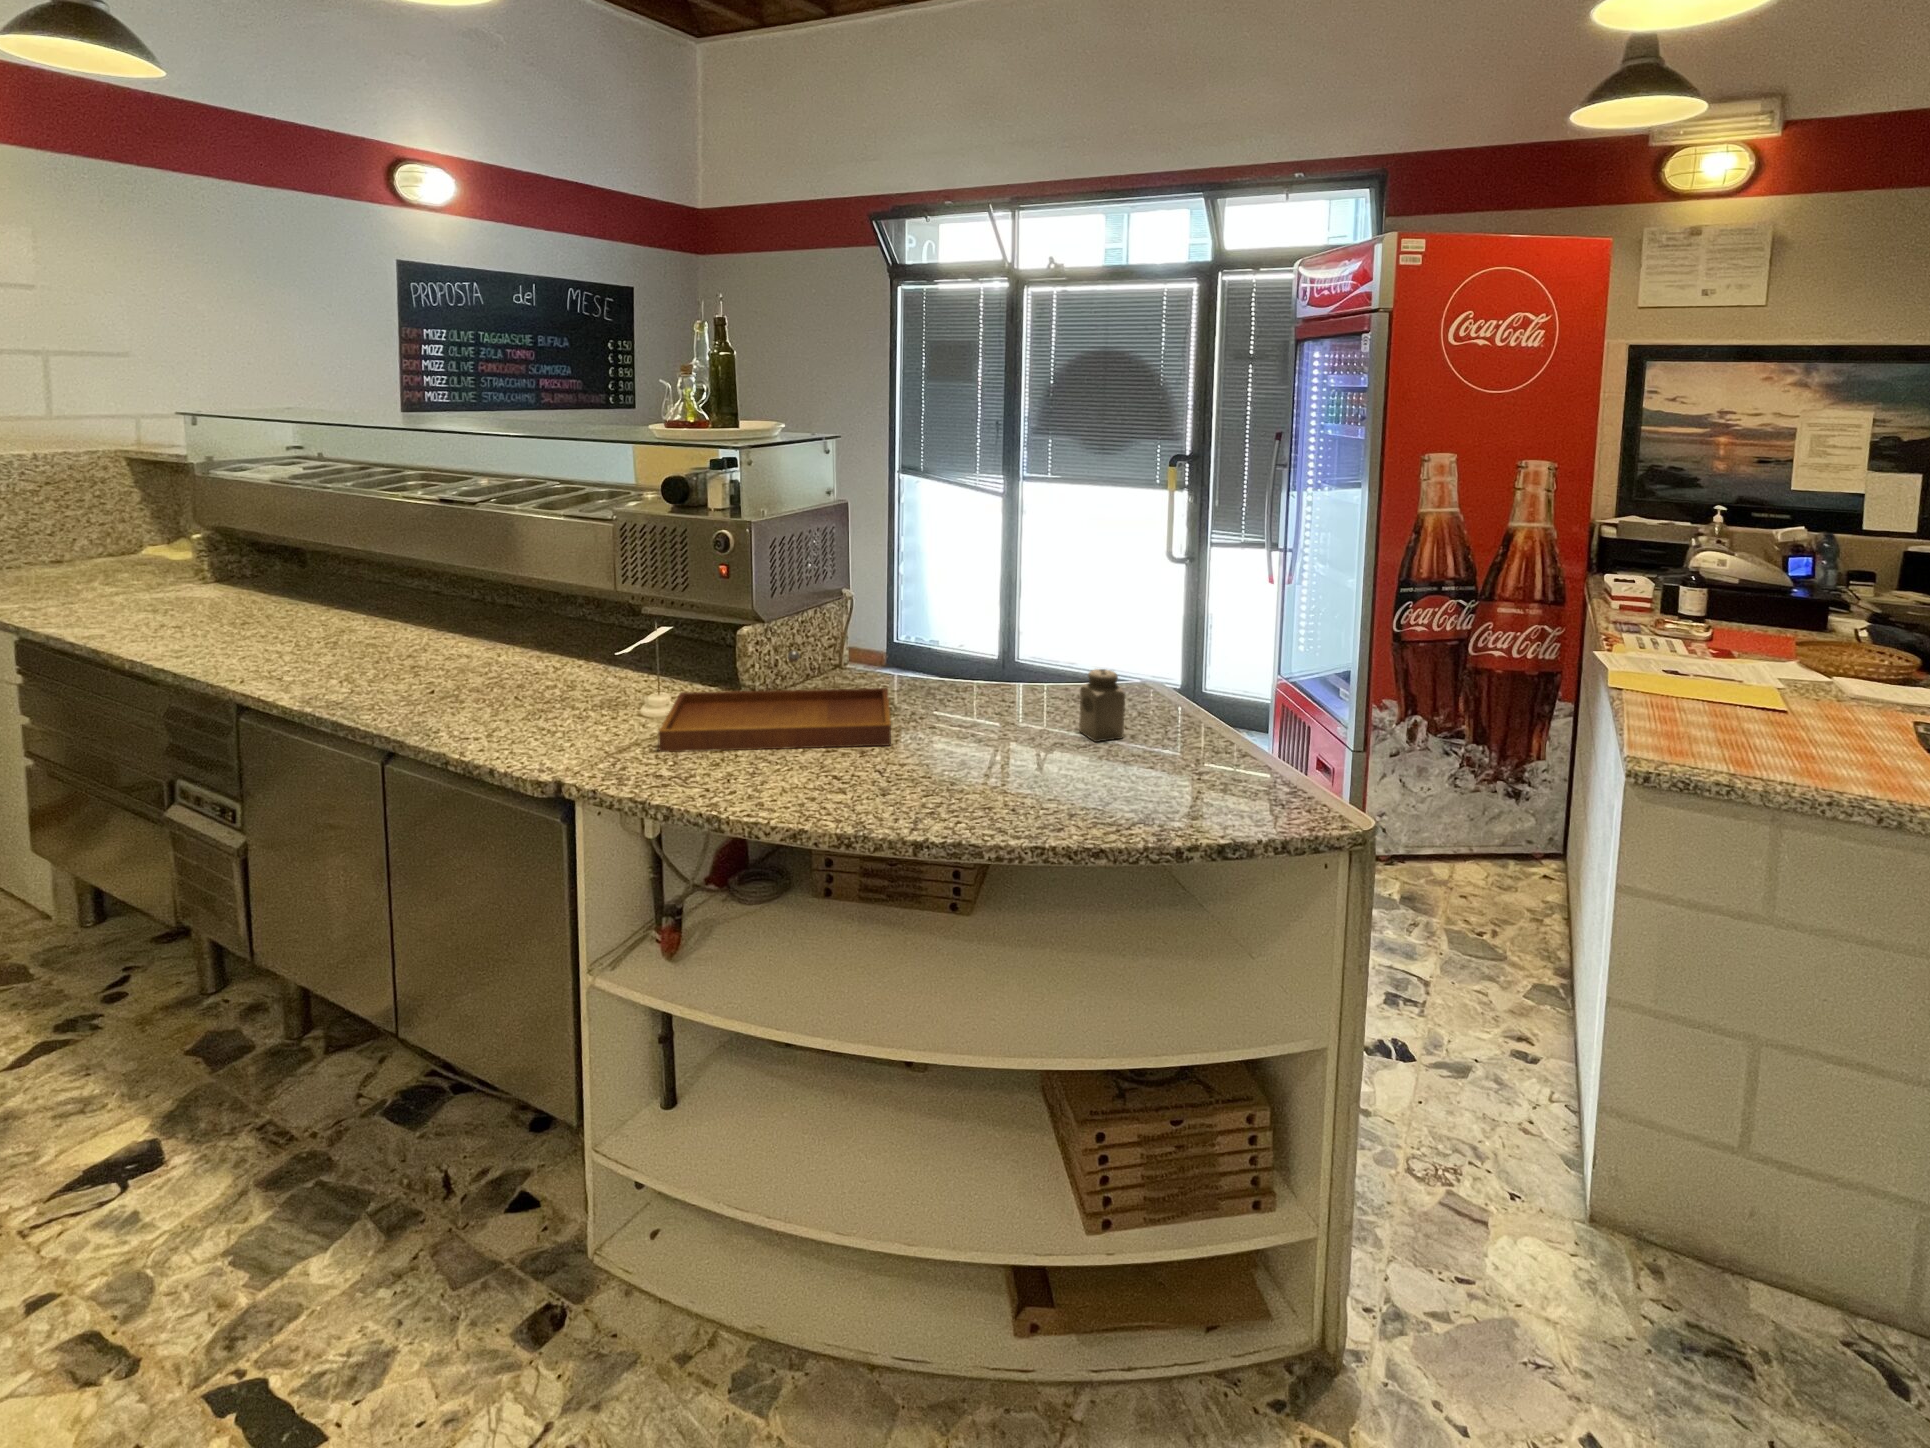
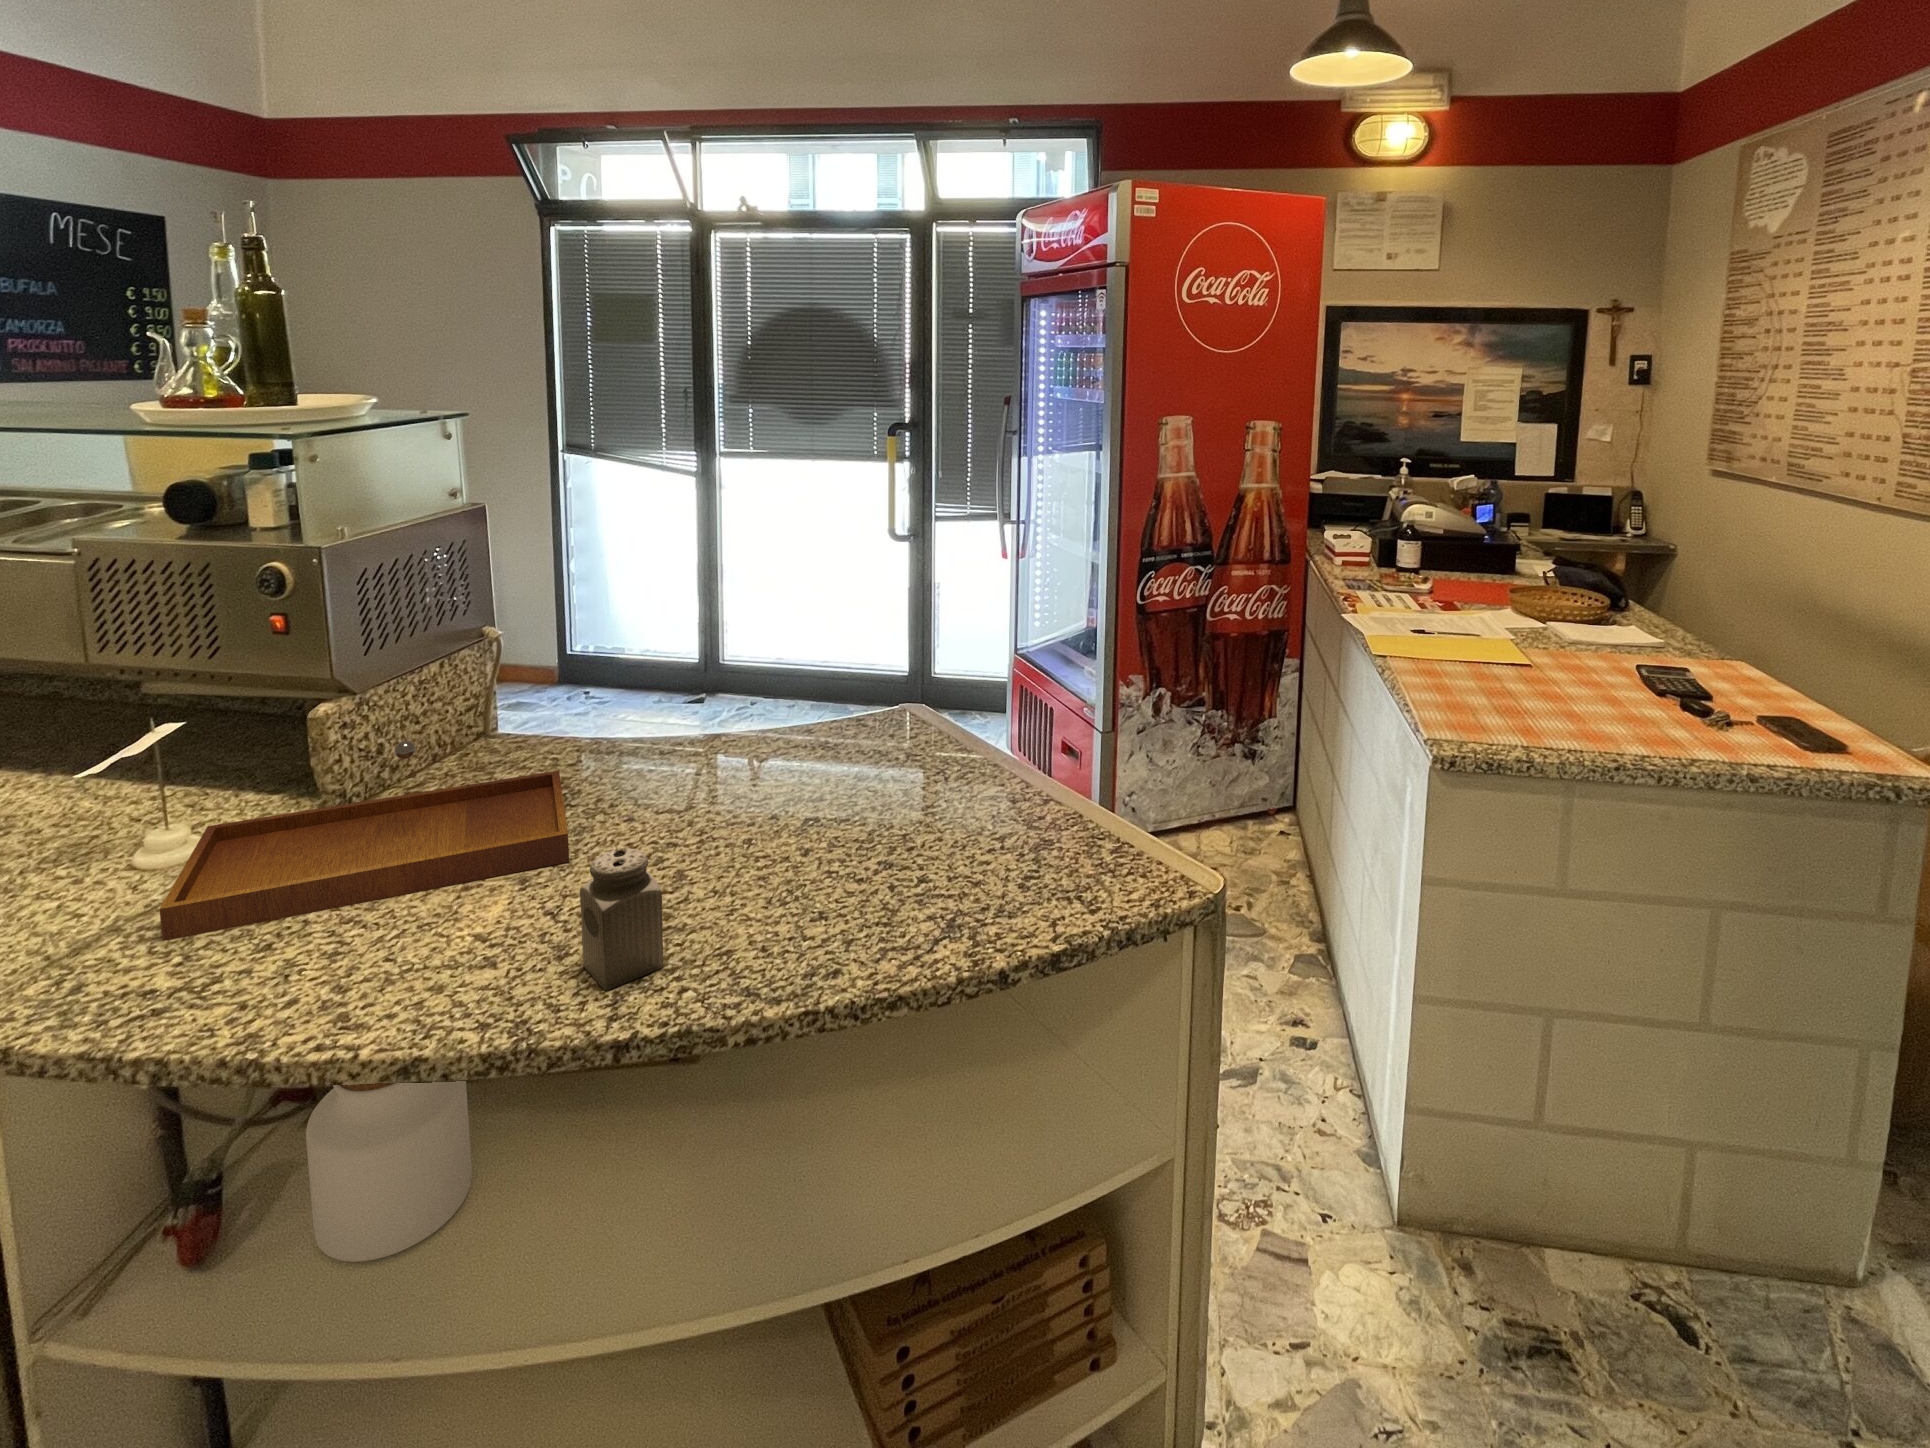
salt shaker: present [1079,669,1125,742] -> present [580,849,663,990]
jar: none [729,837,820,977] -> present [306,1081,472,1262]

